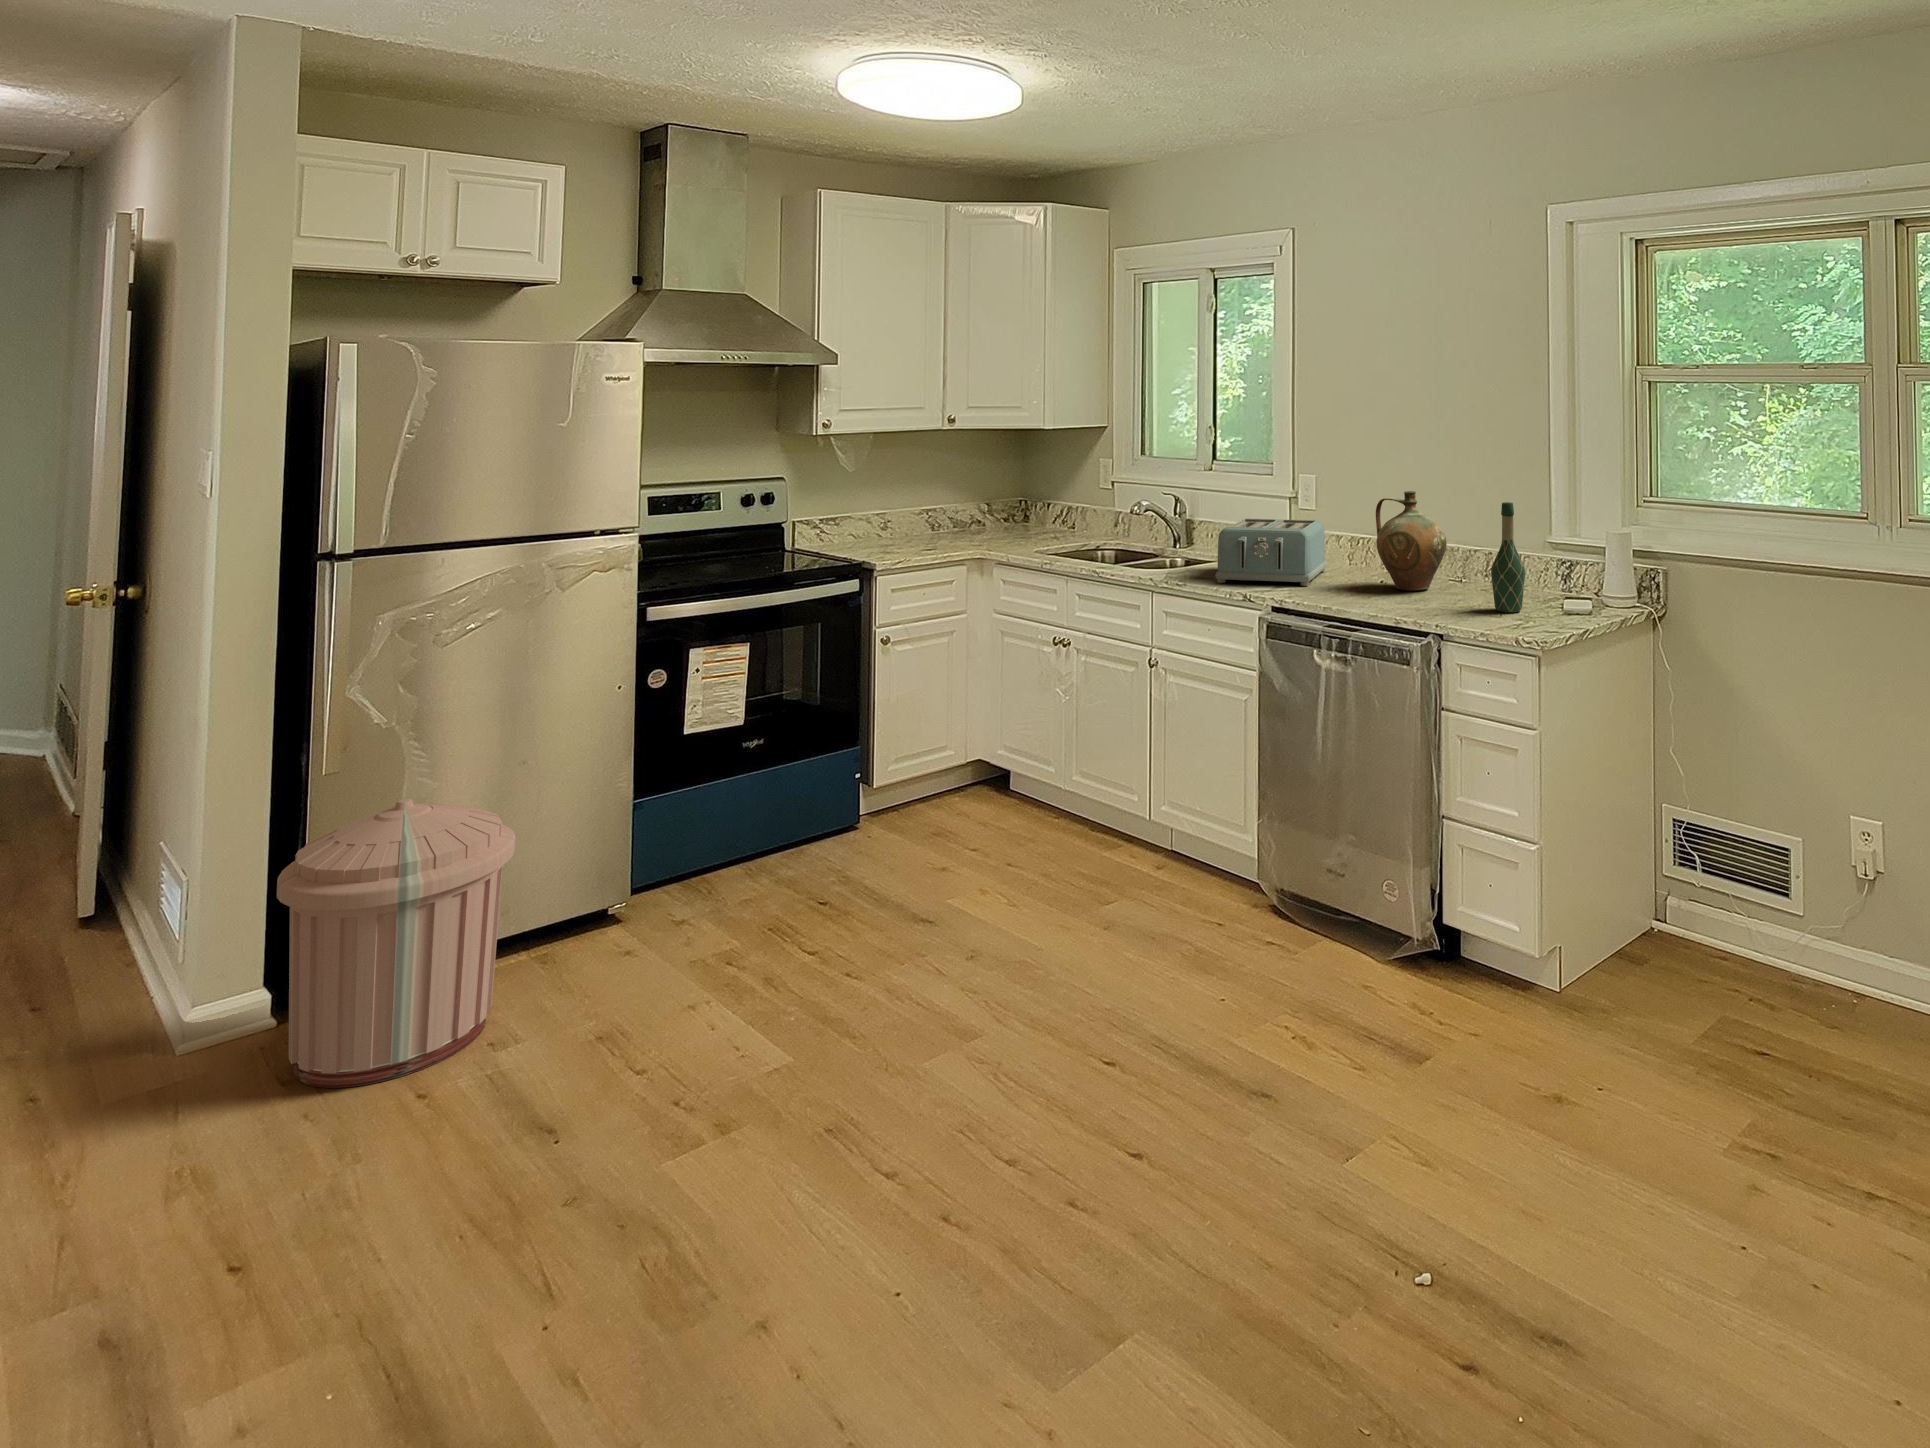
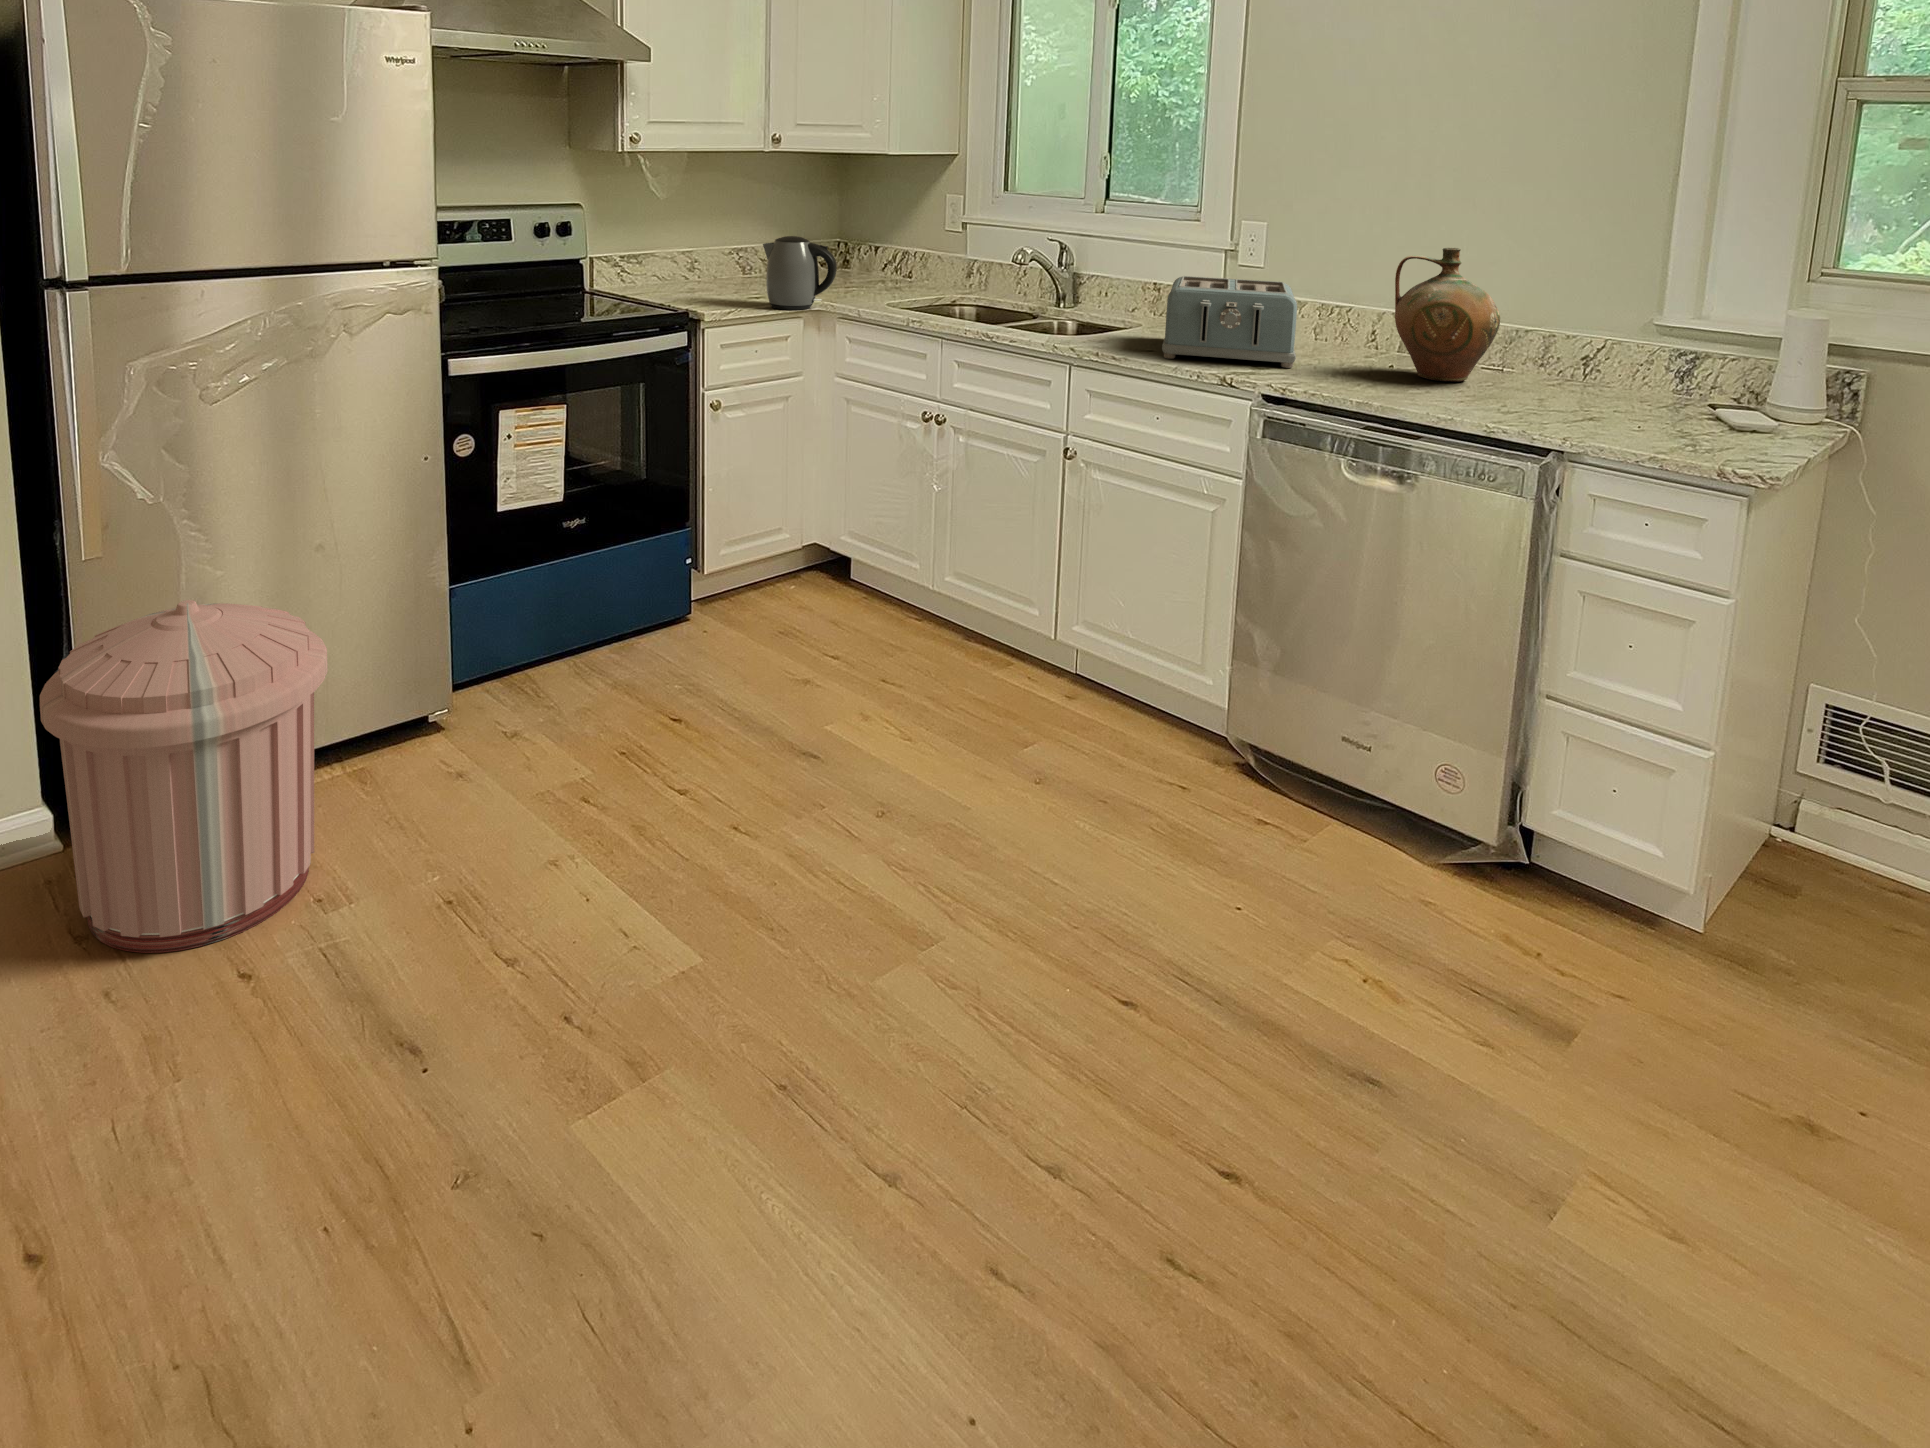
kettle: none [931,498,992,558] -> present [763,236,837,310]
wine bottle: present [1491,502,1525,612] -> none [1611,268,1668,422]

